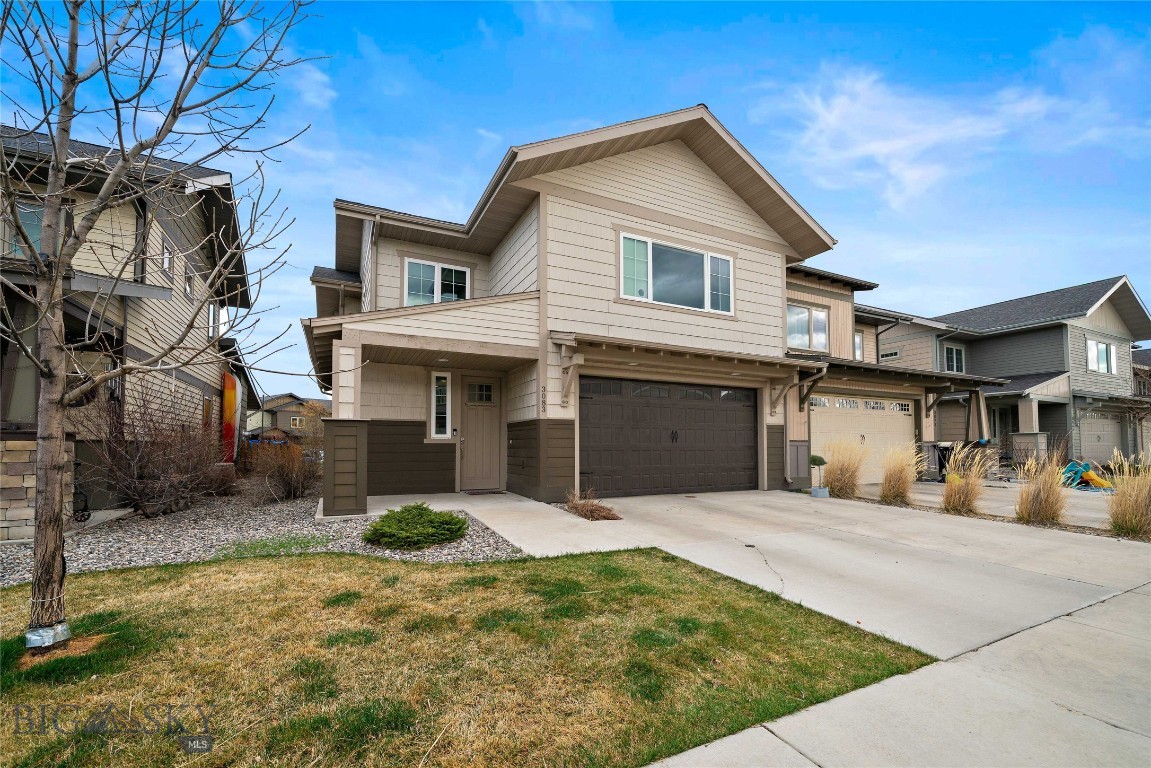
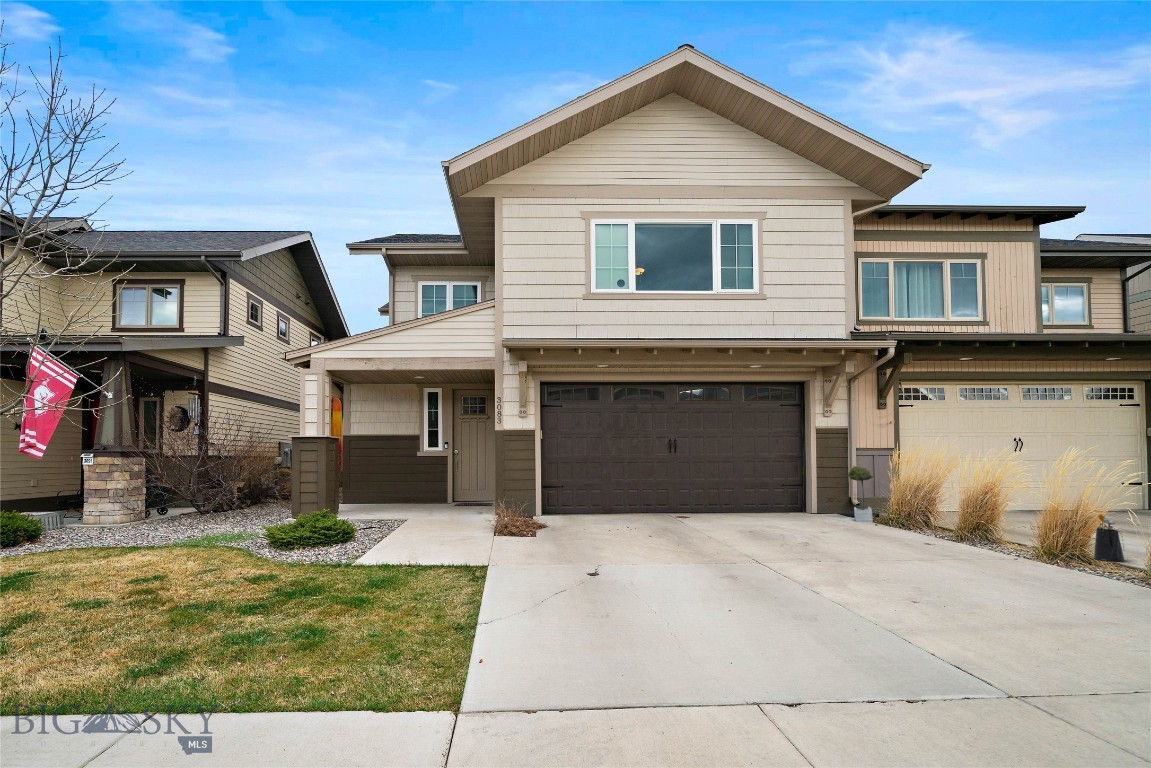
watering can: none [1060,496,1090,531] -> present [1093,514,1125,561]

